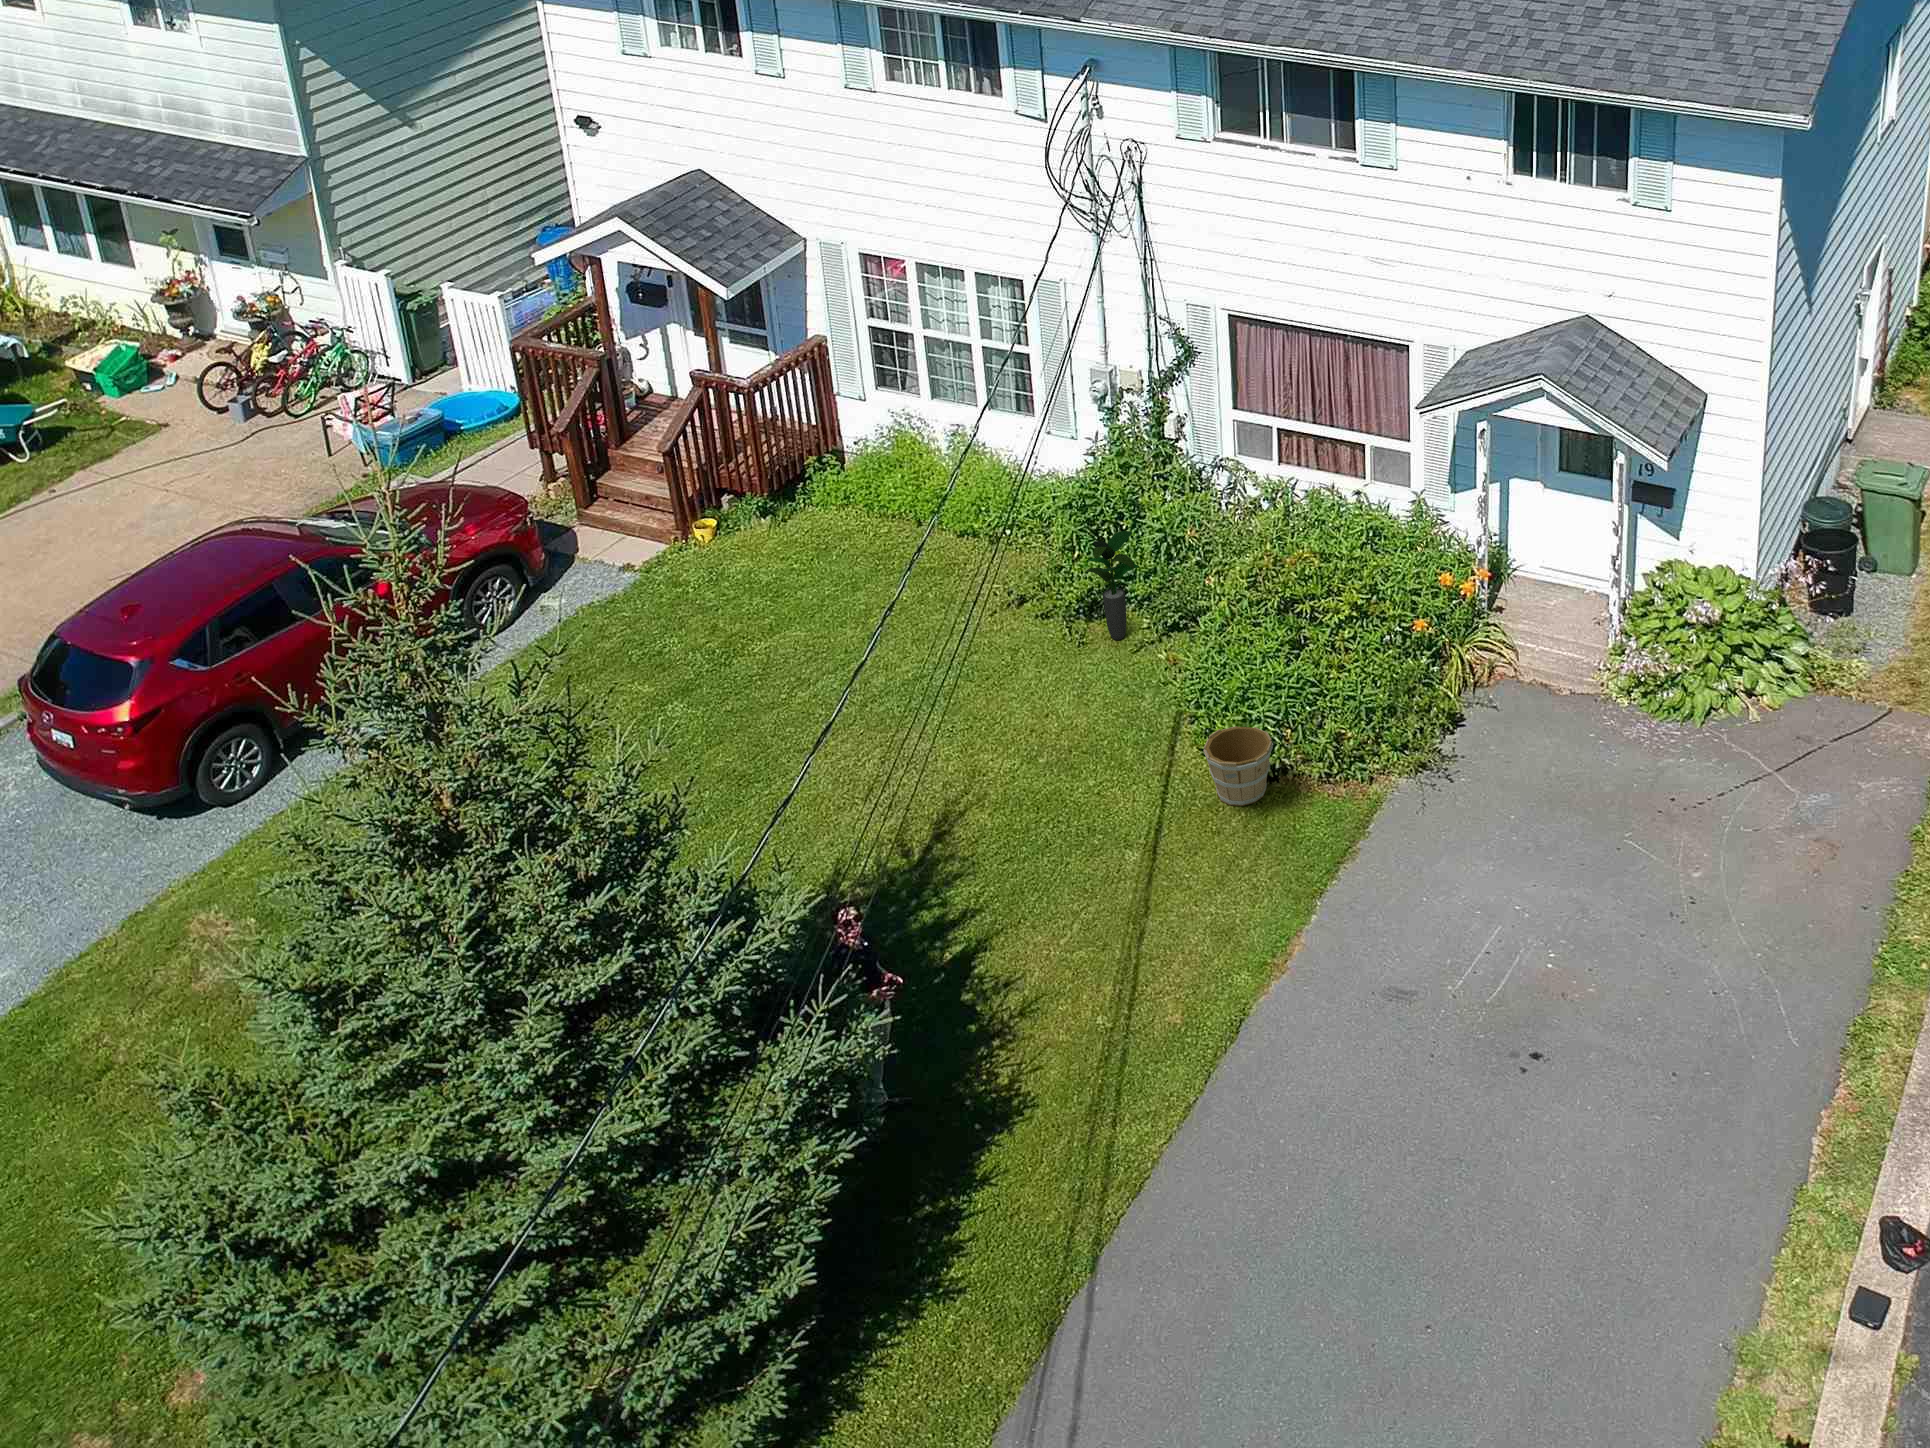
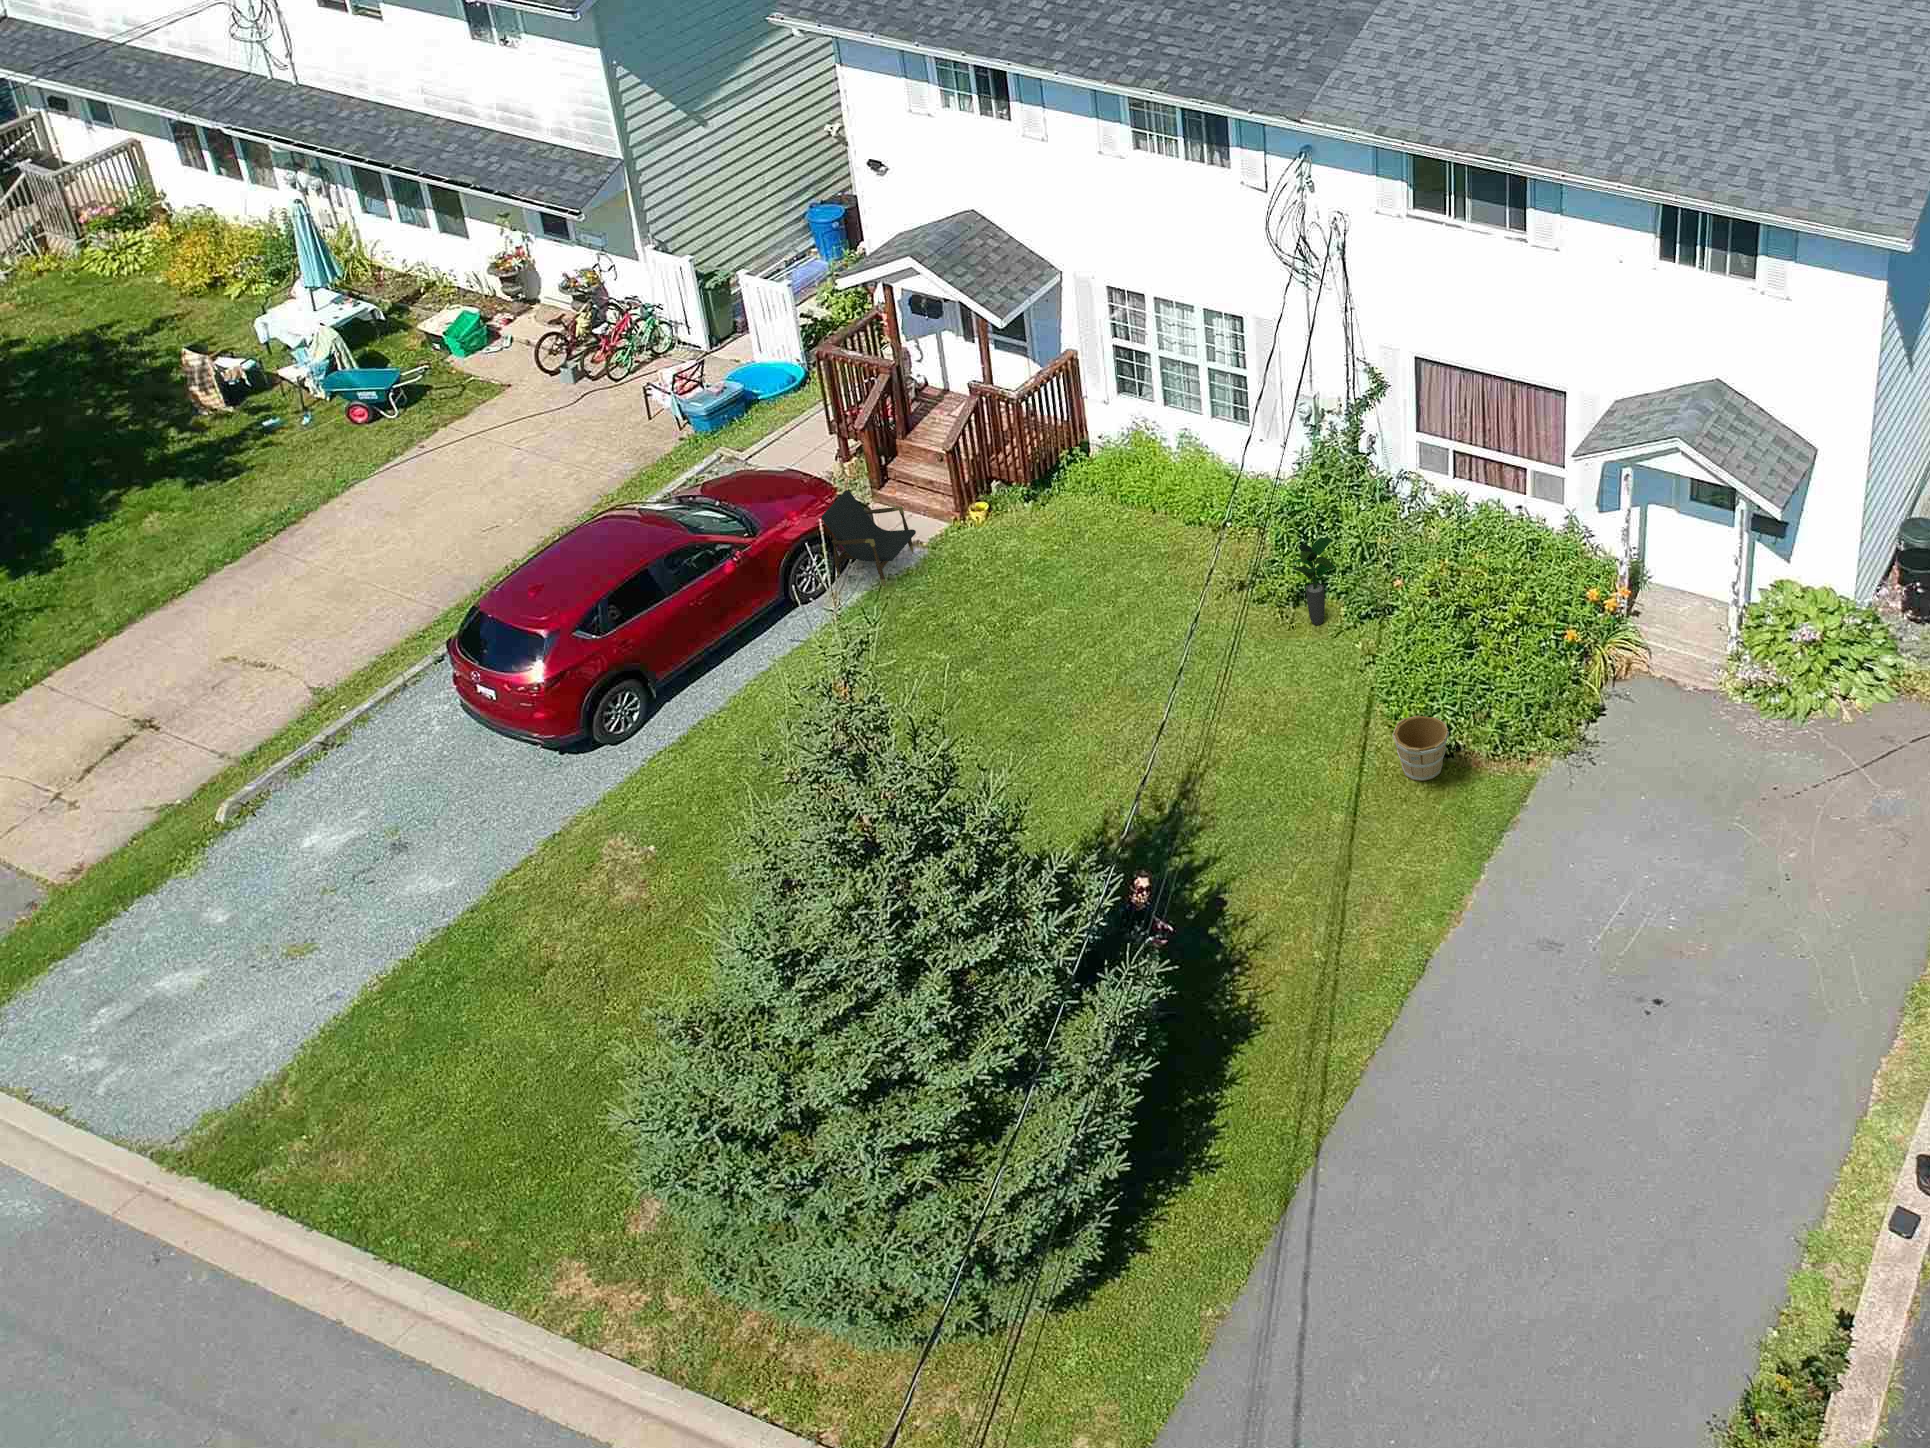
lounge chair: none [511,507,632,620] -> present [822,491,916,586]

